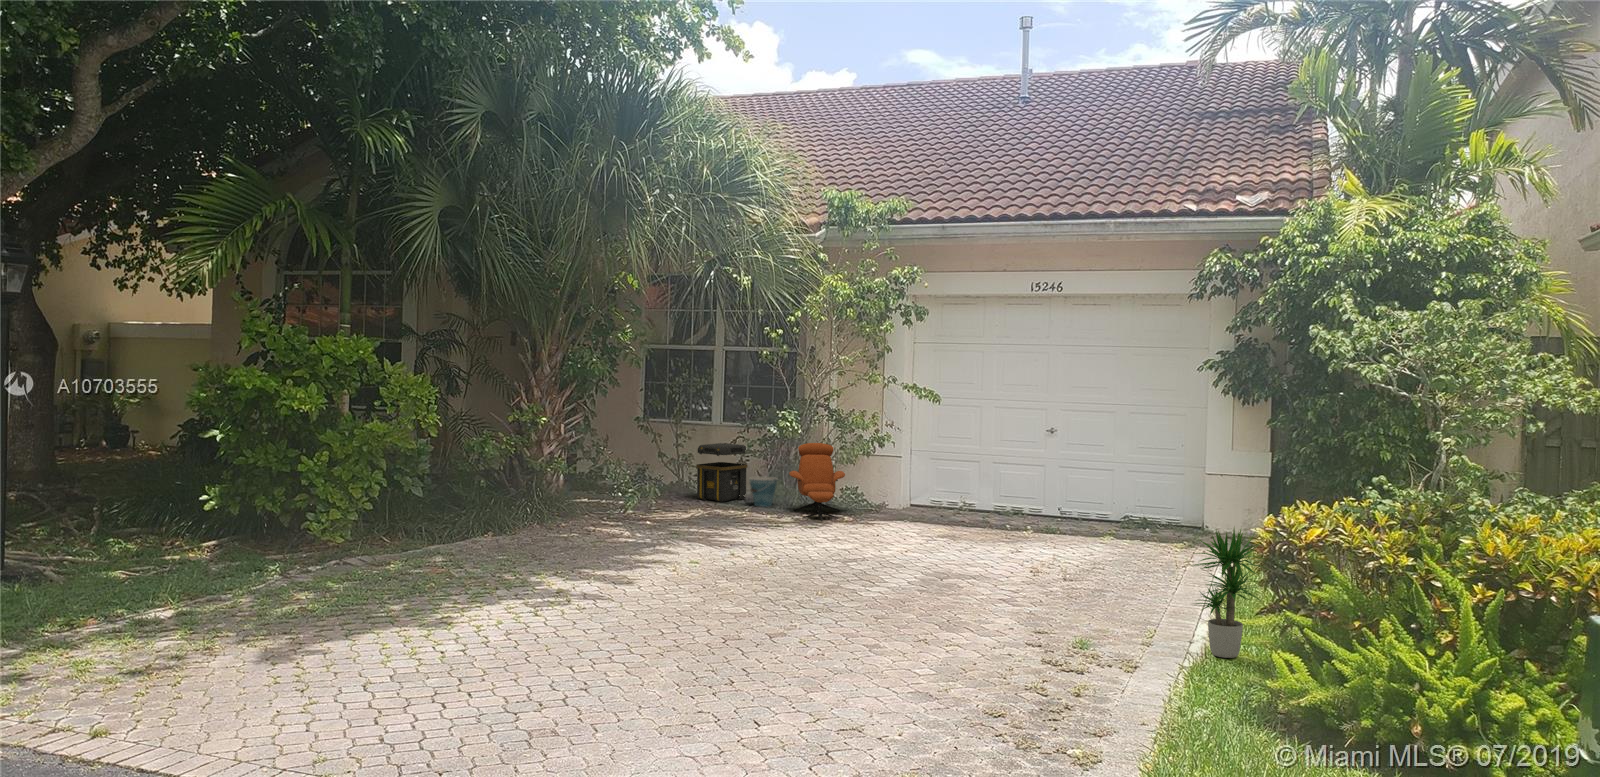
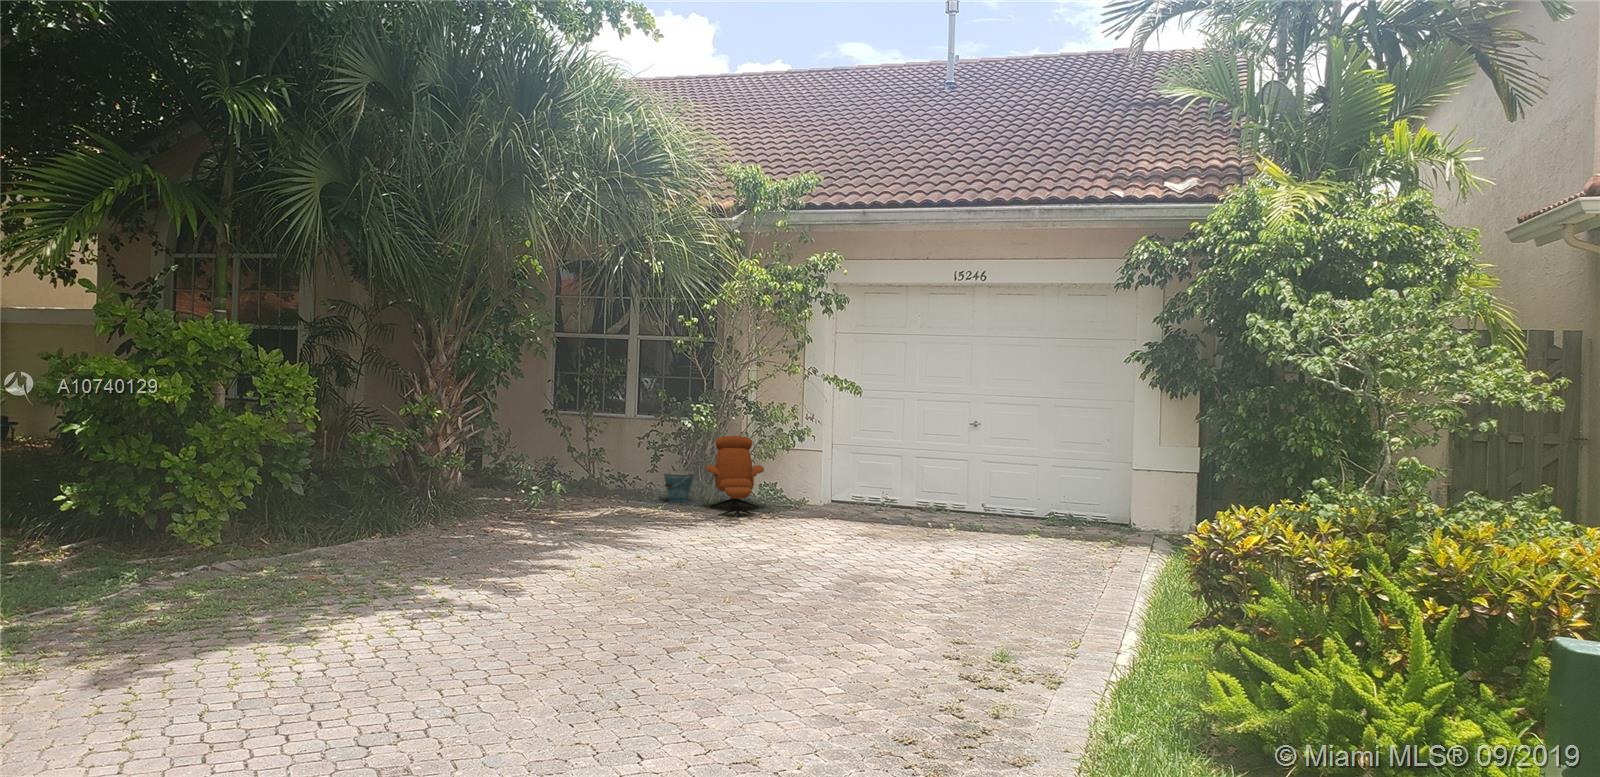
toolbox: present [696,443,748,502] -> none [609,436,663,497]
potted plant: present [1191,528,1267,658] -> none [1119,530,1207,671]

